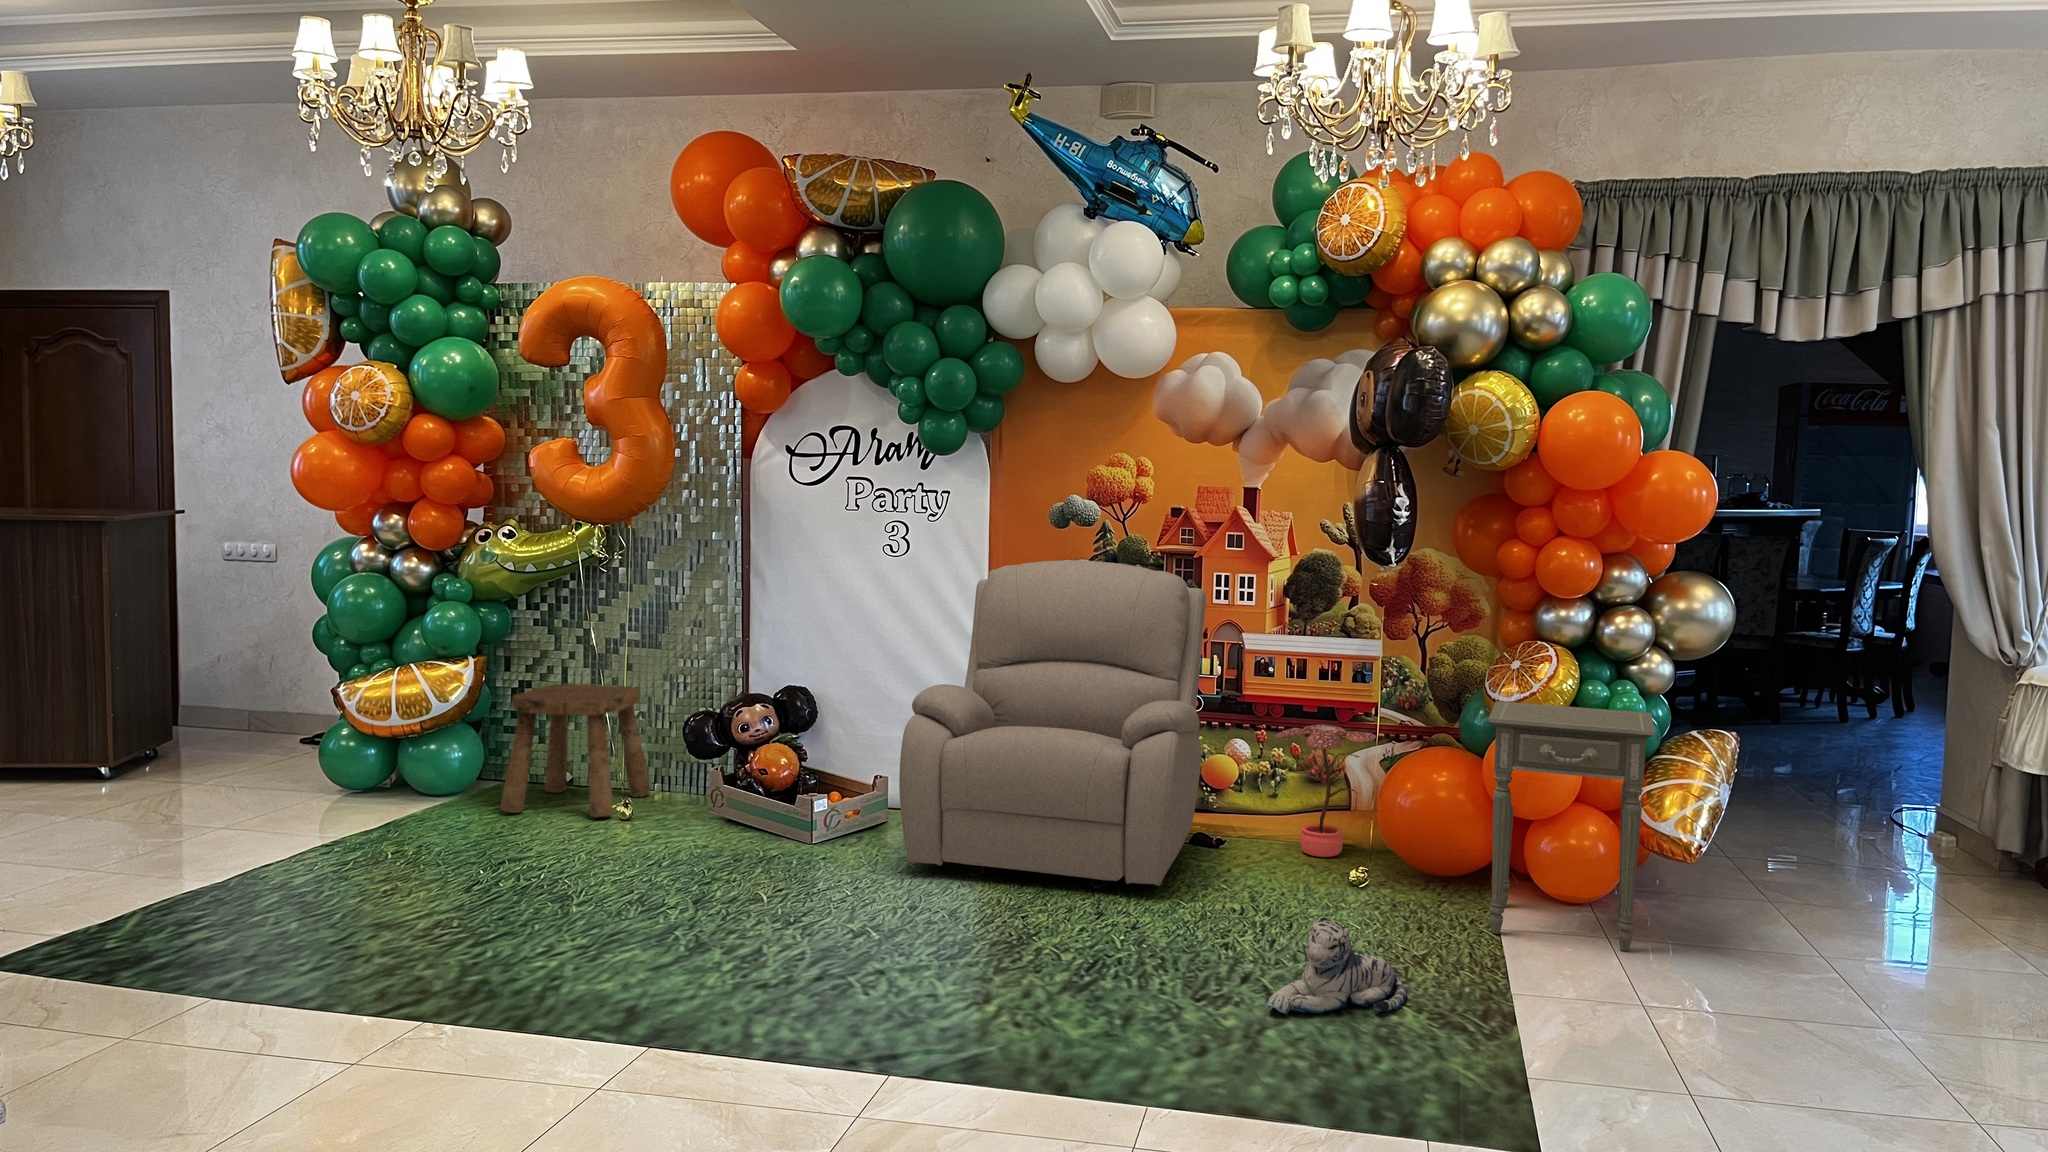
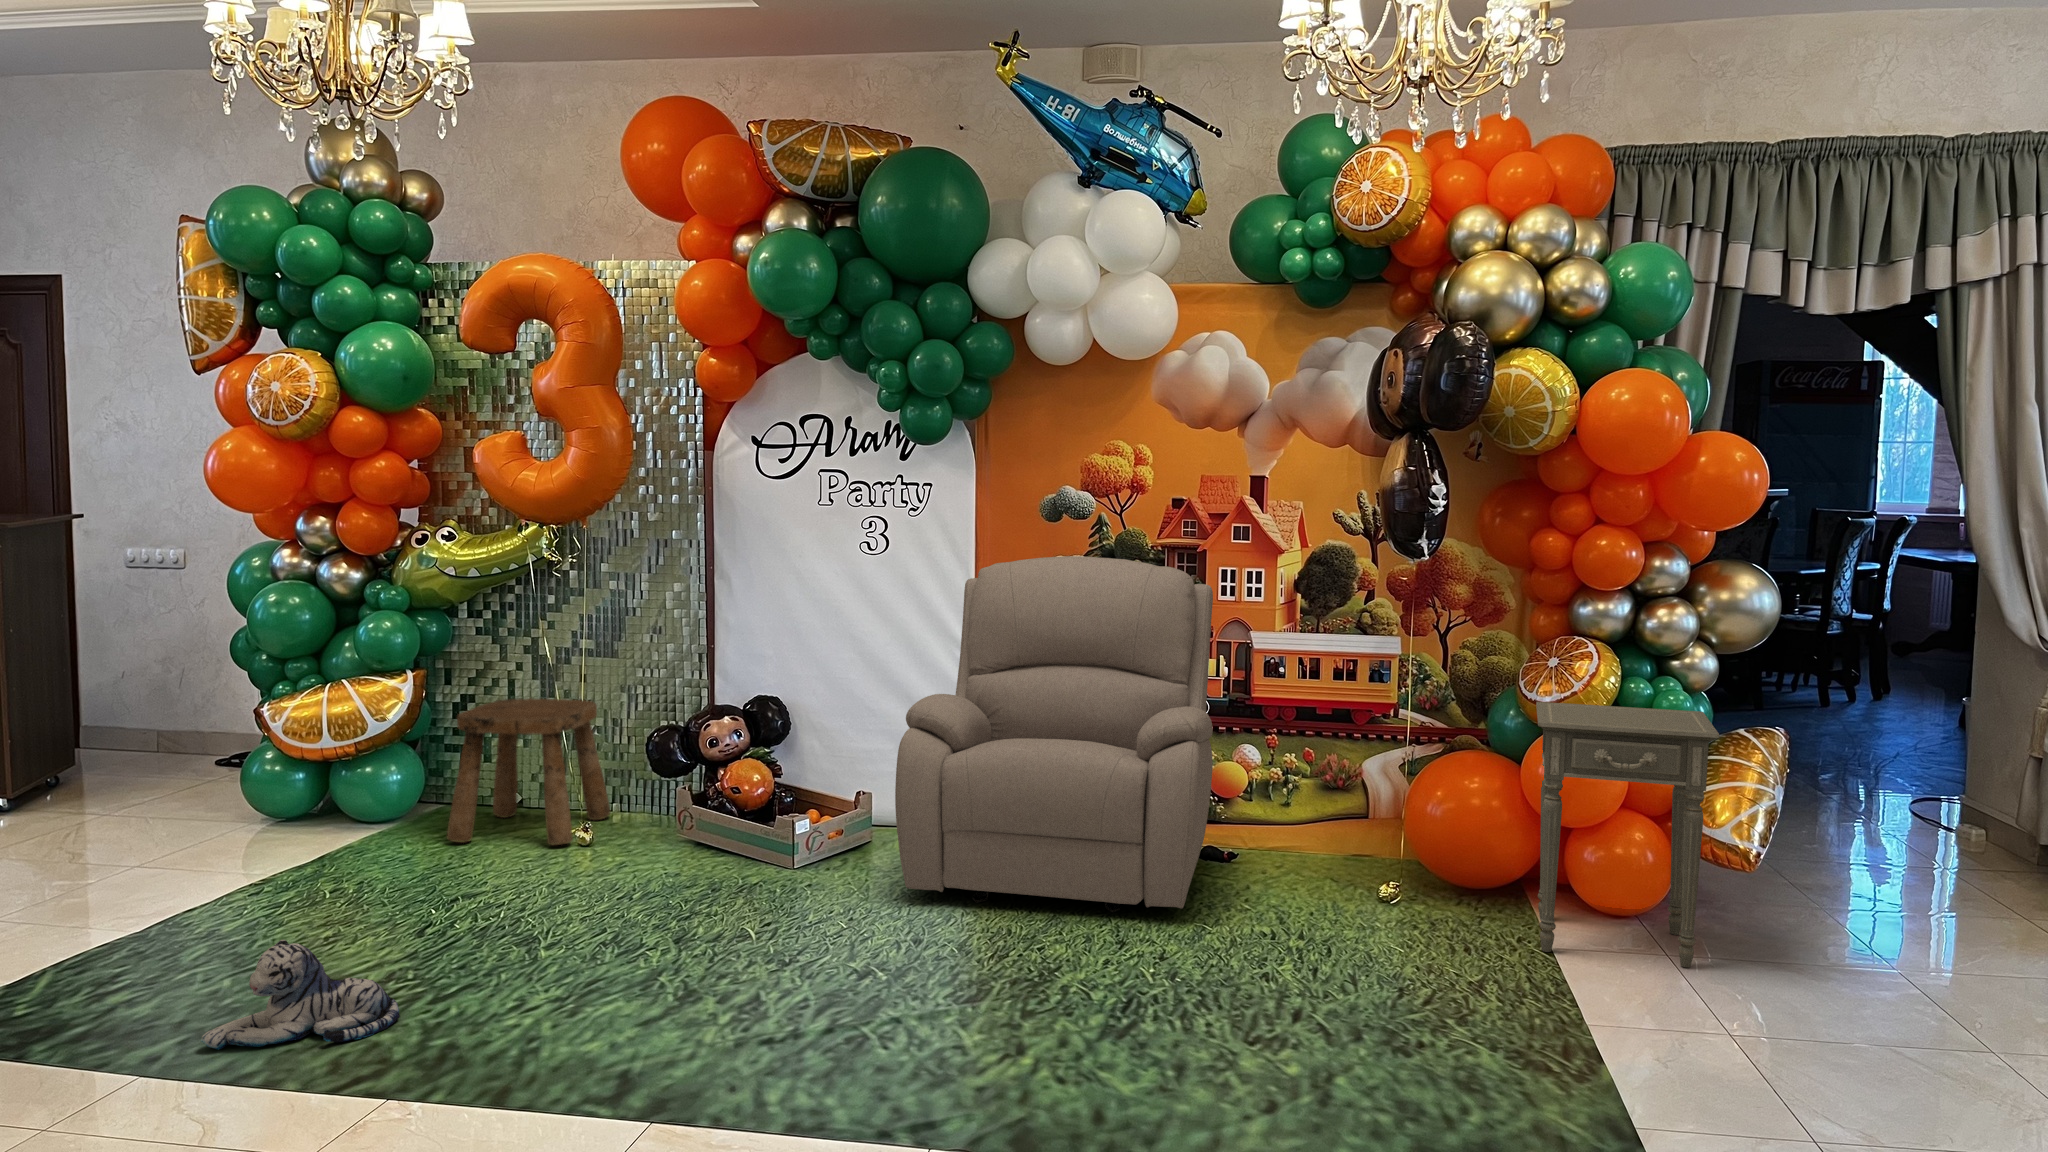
potted plant: present [1275,725,1377,857] -> none [1291,728,1399,868]
plush toy: present [1267,917,1407,1014] -> present [201,940,400,1049]

